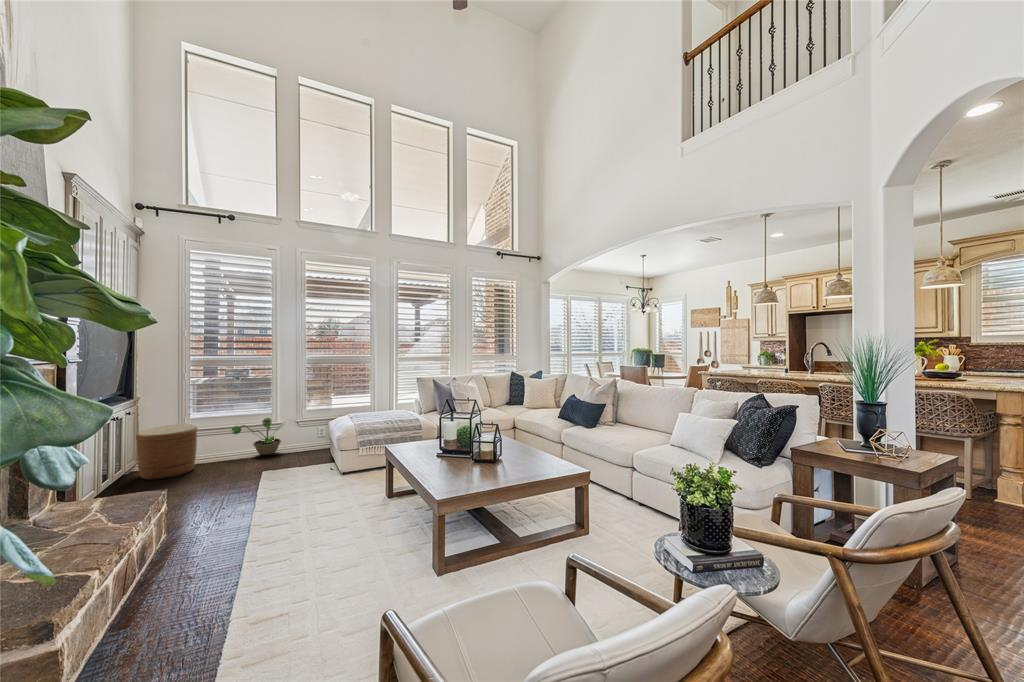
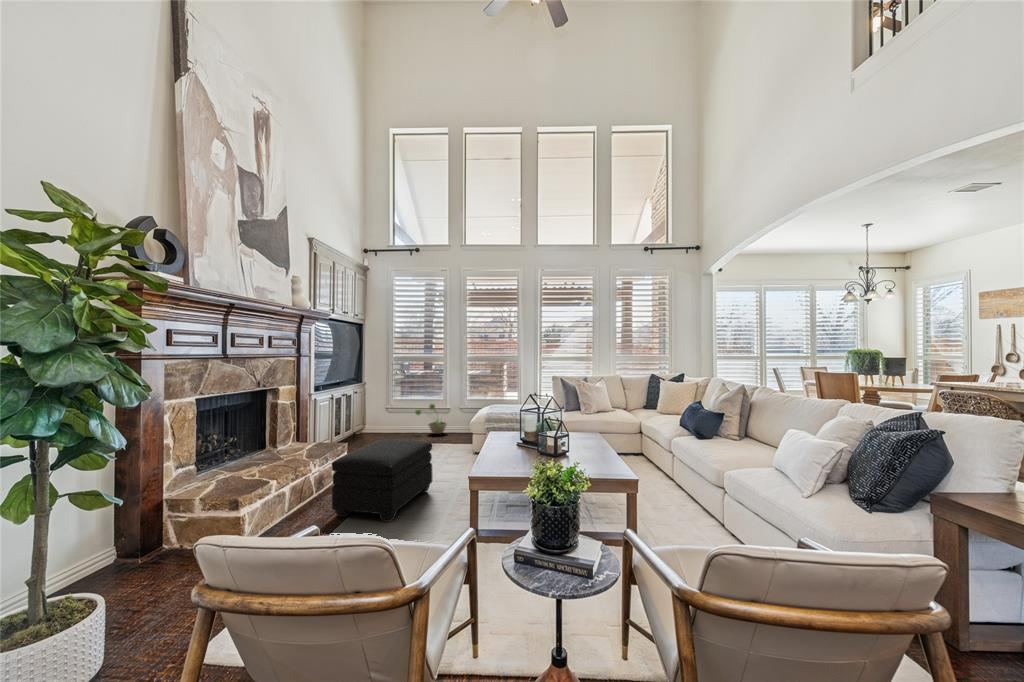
woven basket: present [136,424,198,480] -> none [358,404,392,440]
ottoman: none [203,478,336,627] -> present [332,439,432,522]

